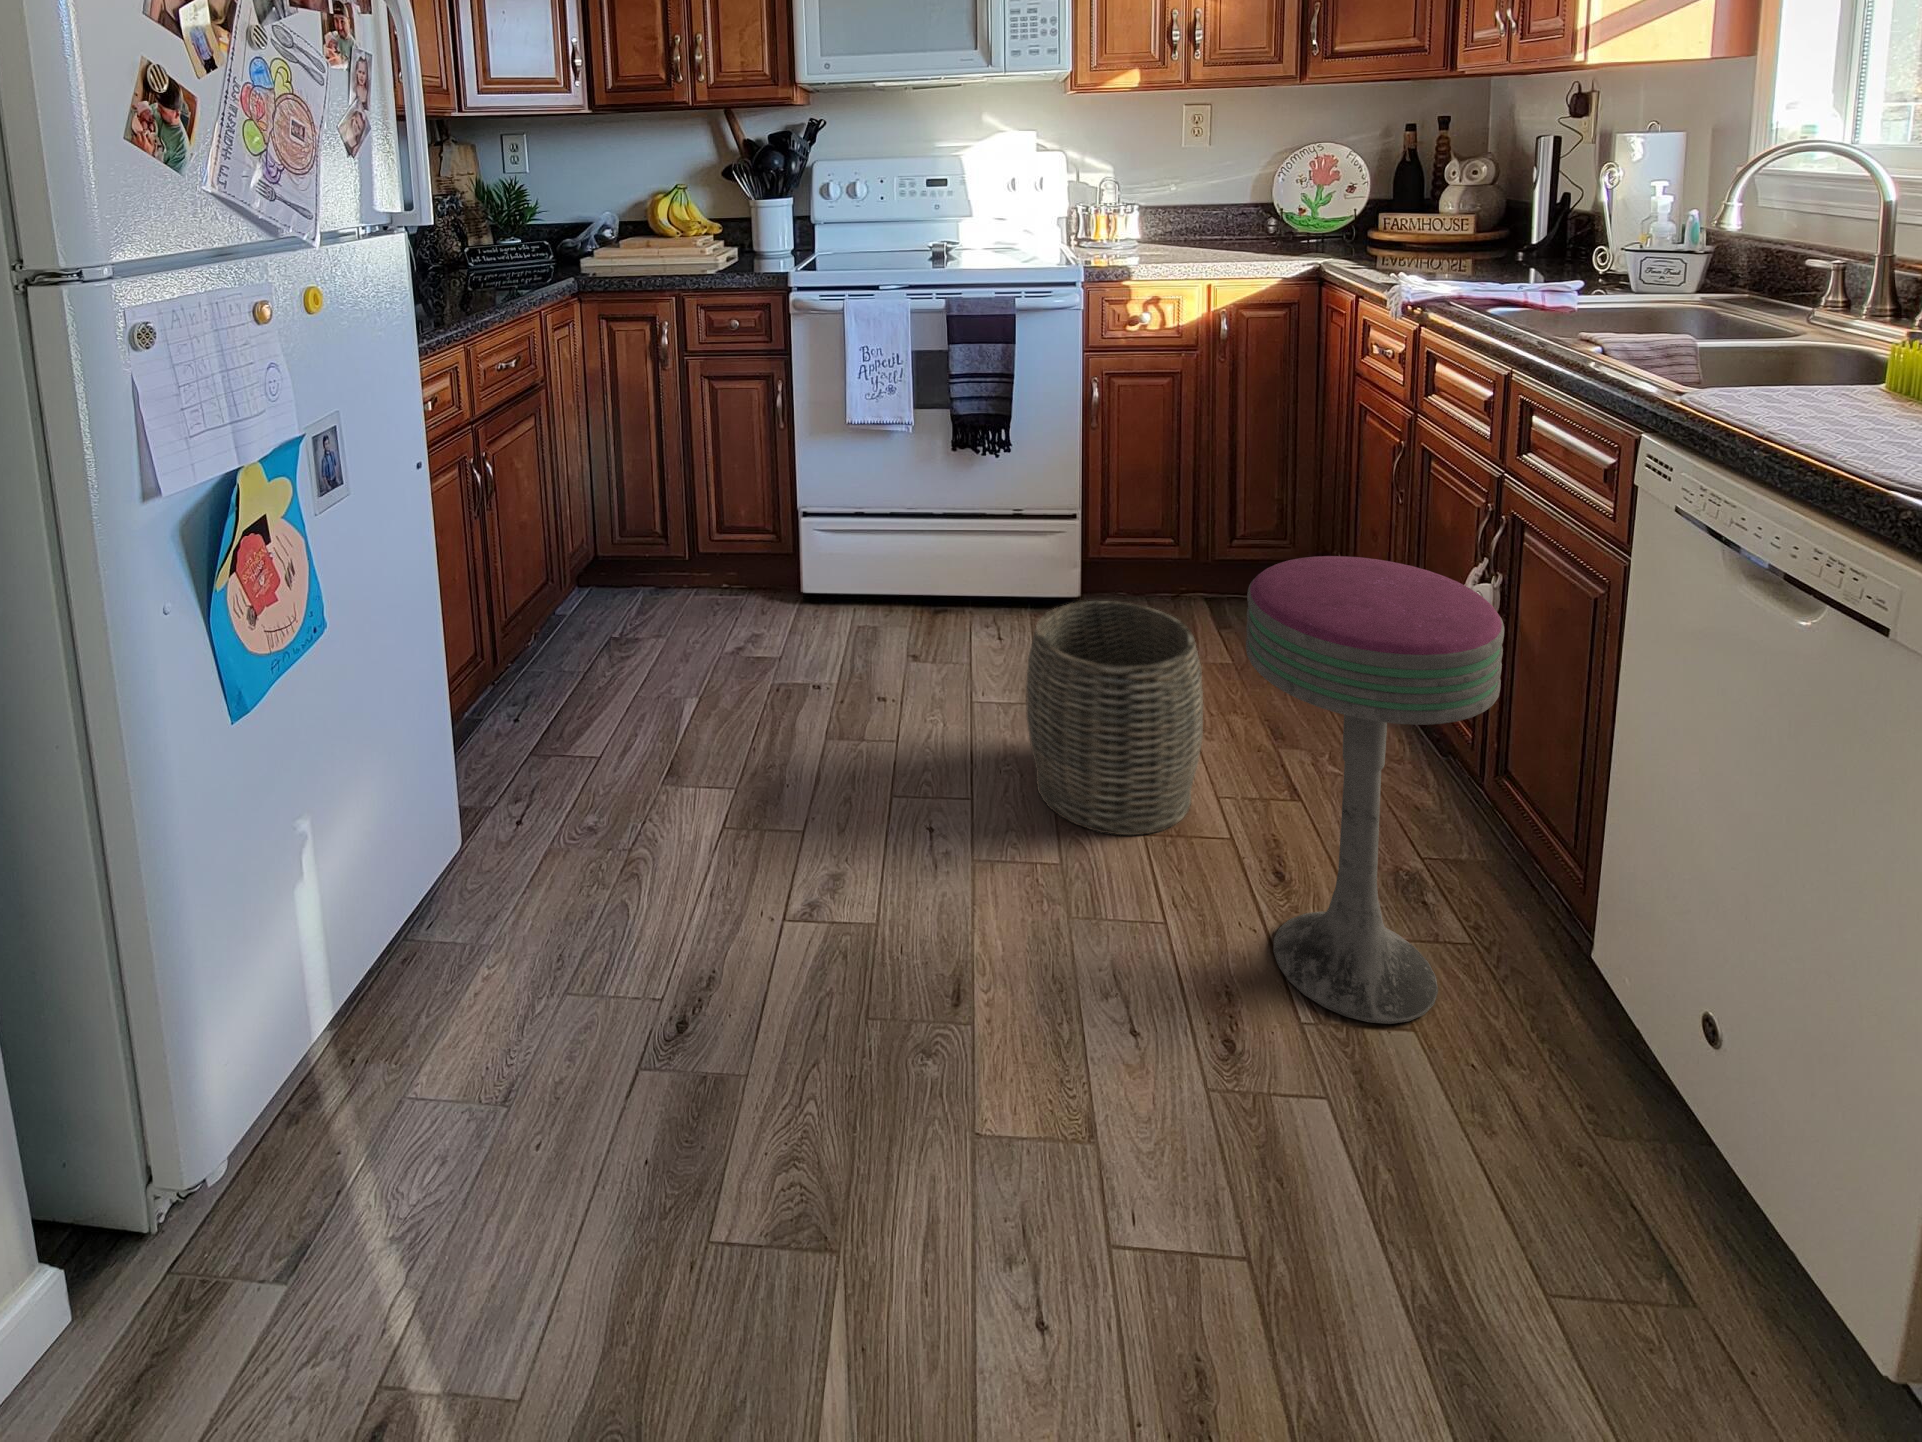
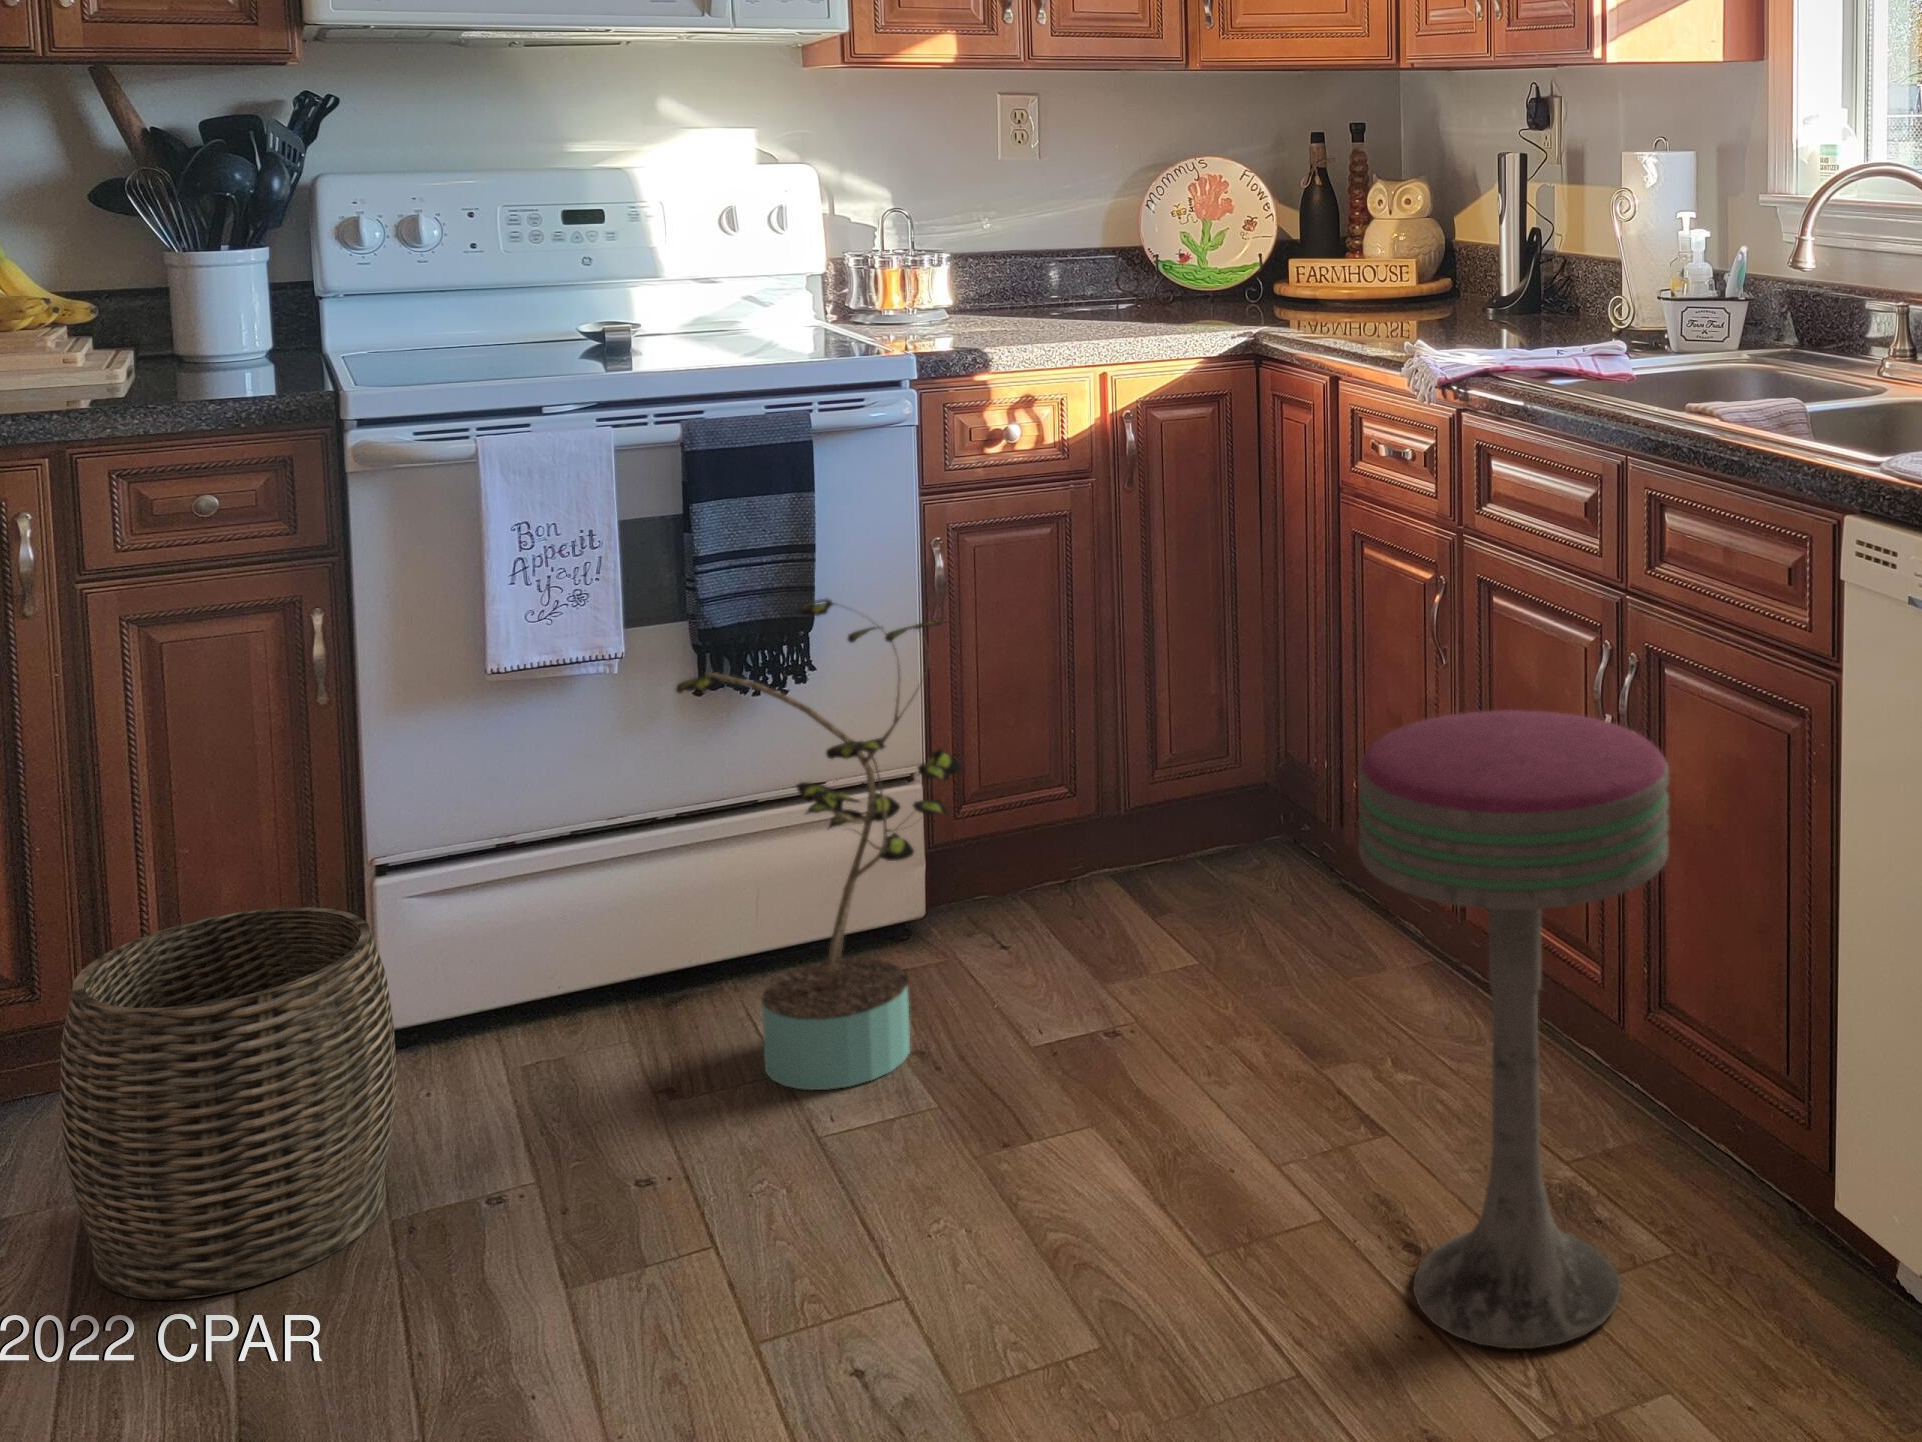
potted plant: none [919,408,1075,684] -> present [676,599,961,1090]
woven basket: present [1026,601,1203,835] -> present [60,907,397,1300]

